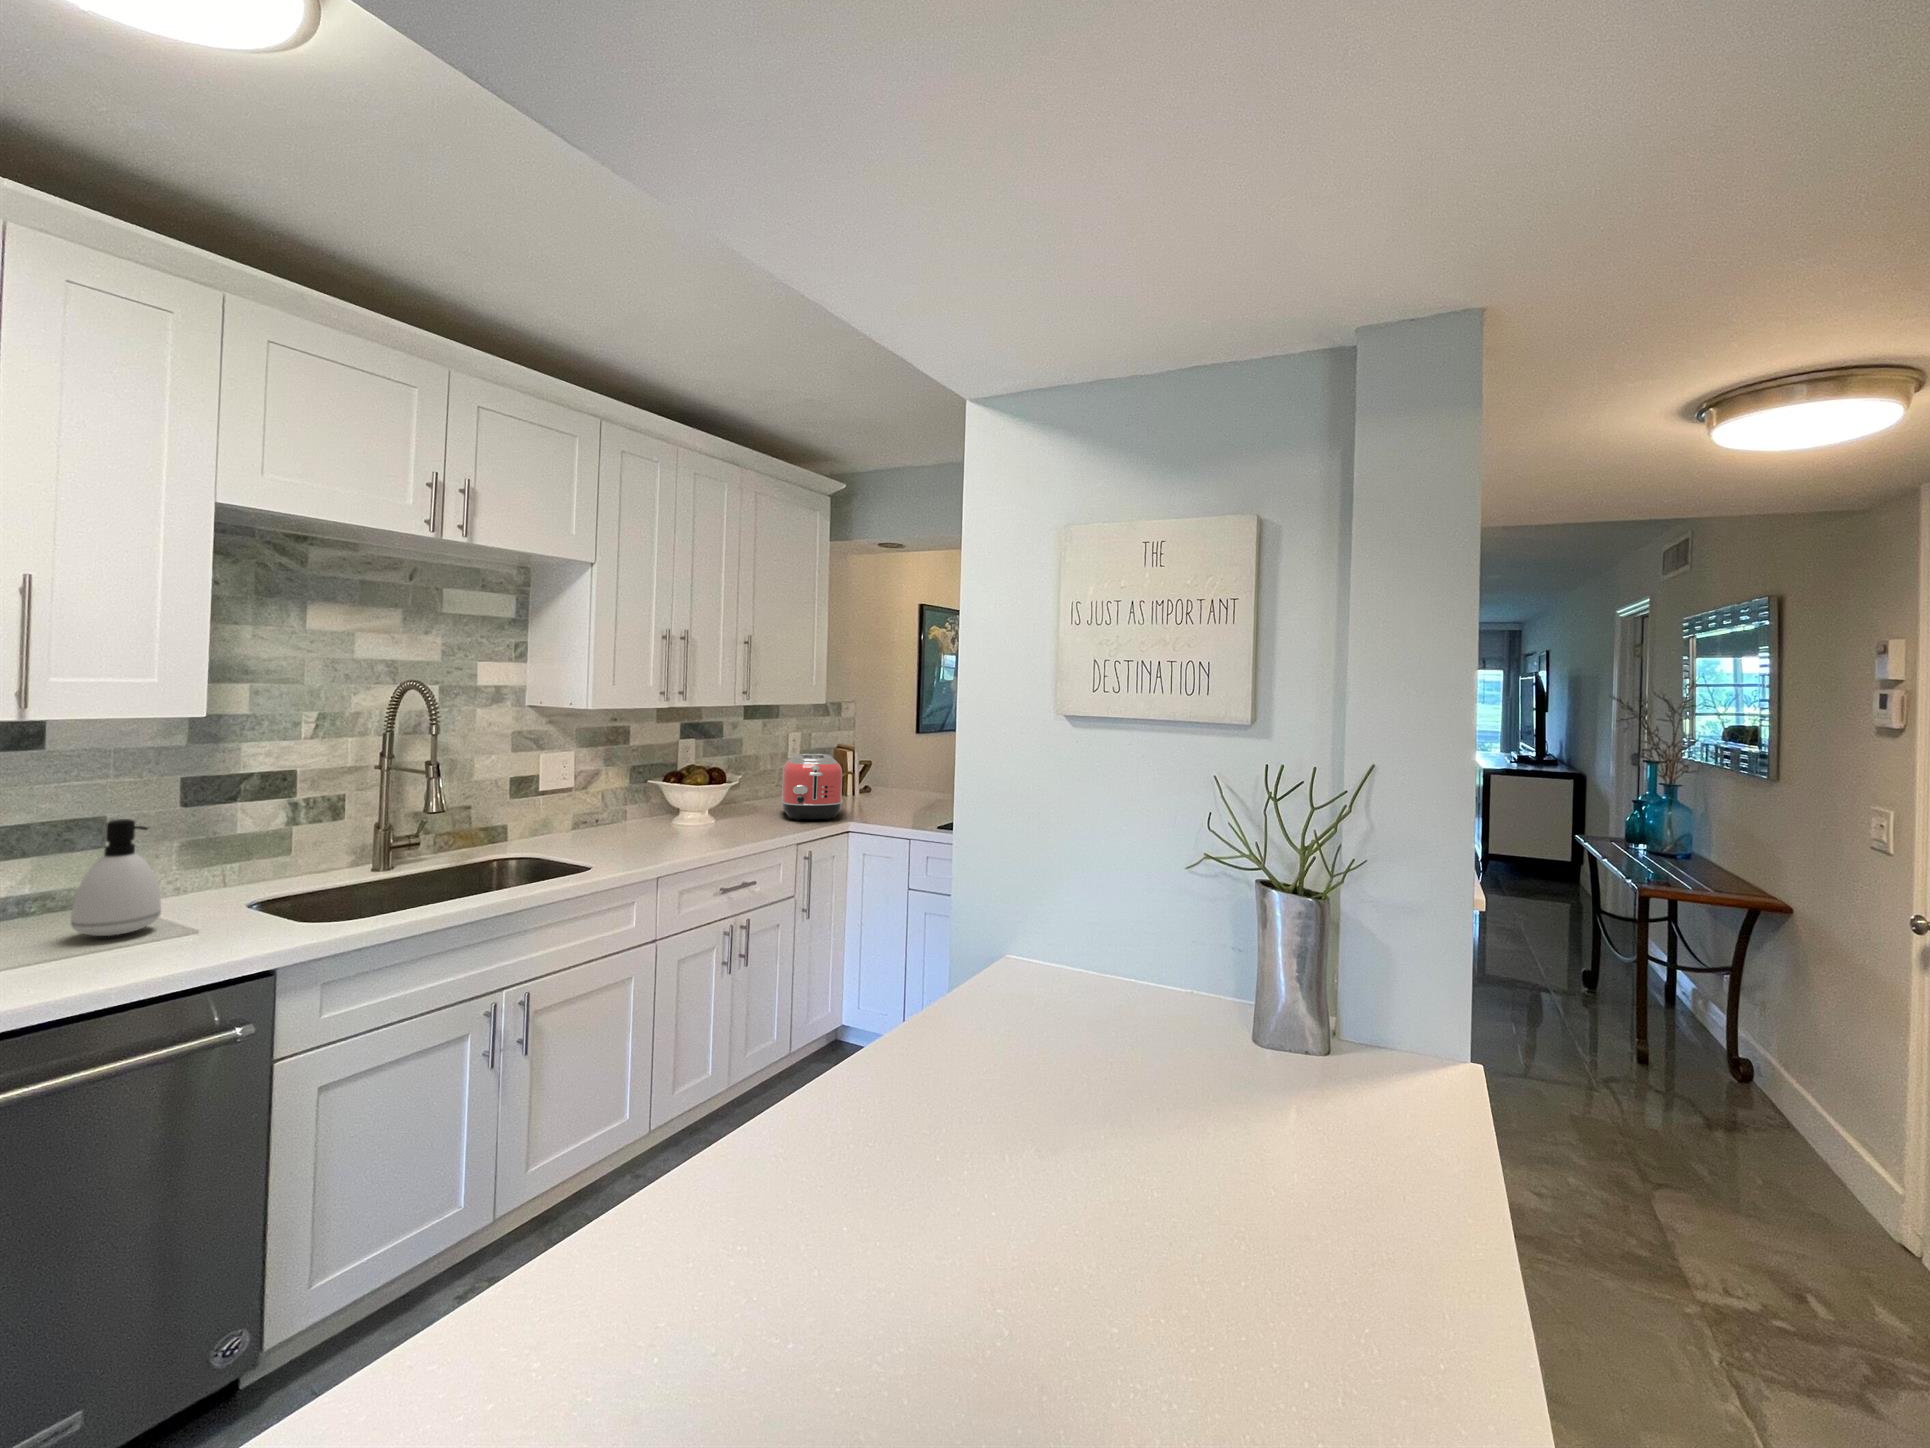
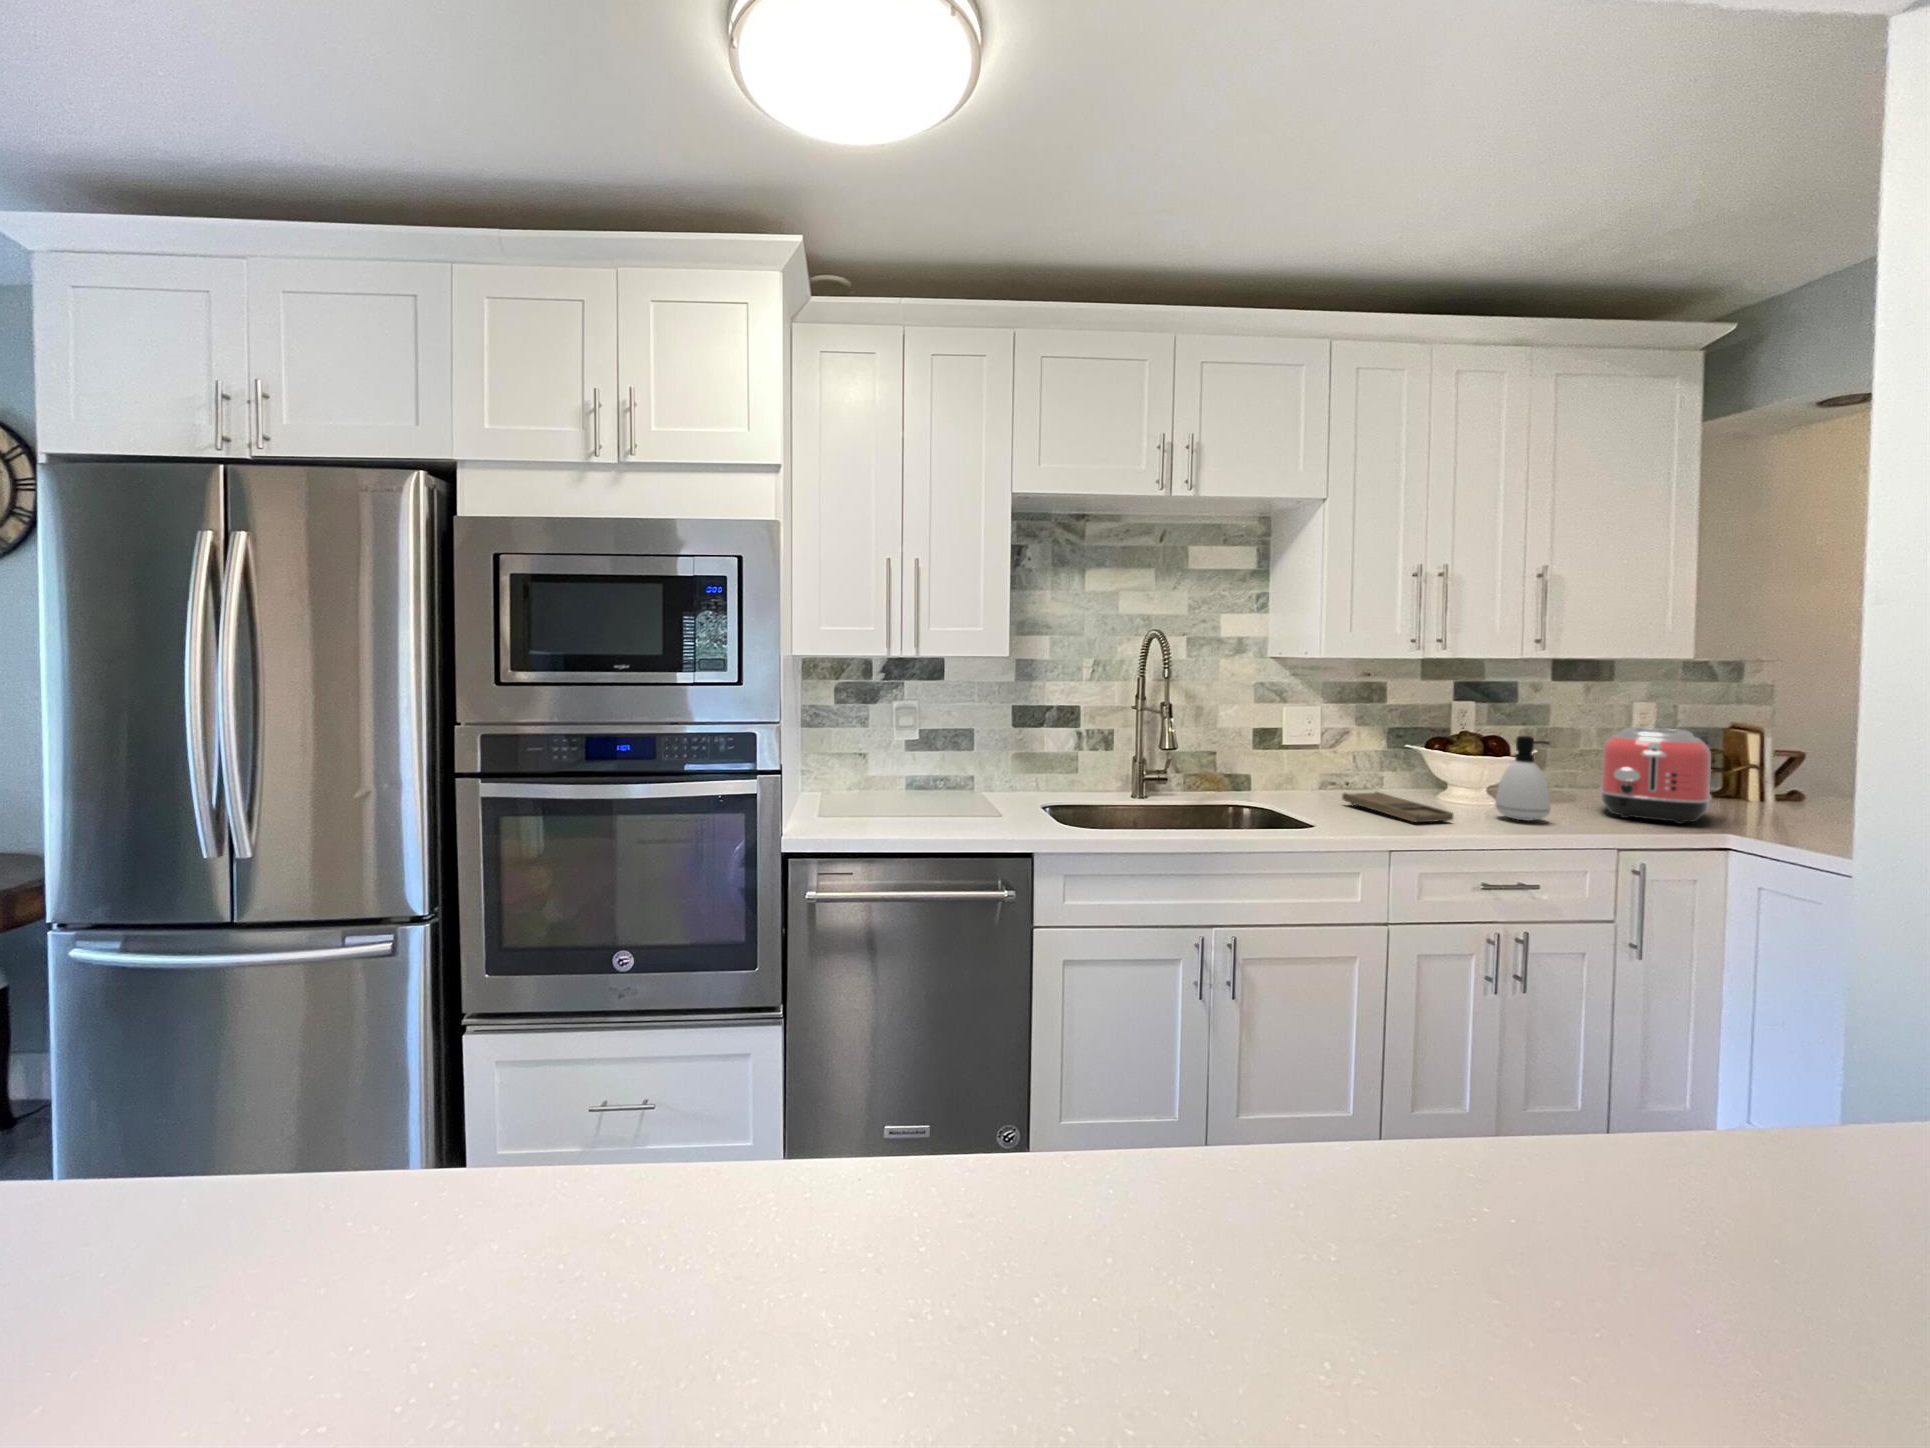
soap dispenser: present [71,819,161,936] -> present [1496,736,1550,820]
tray: none [604,825,699,849] -> present [1342,792,1453,822]

